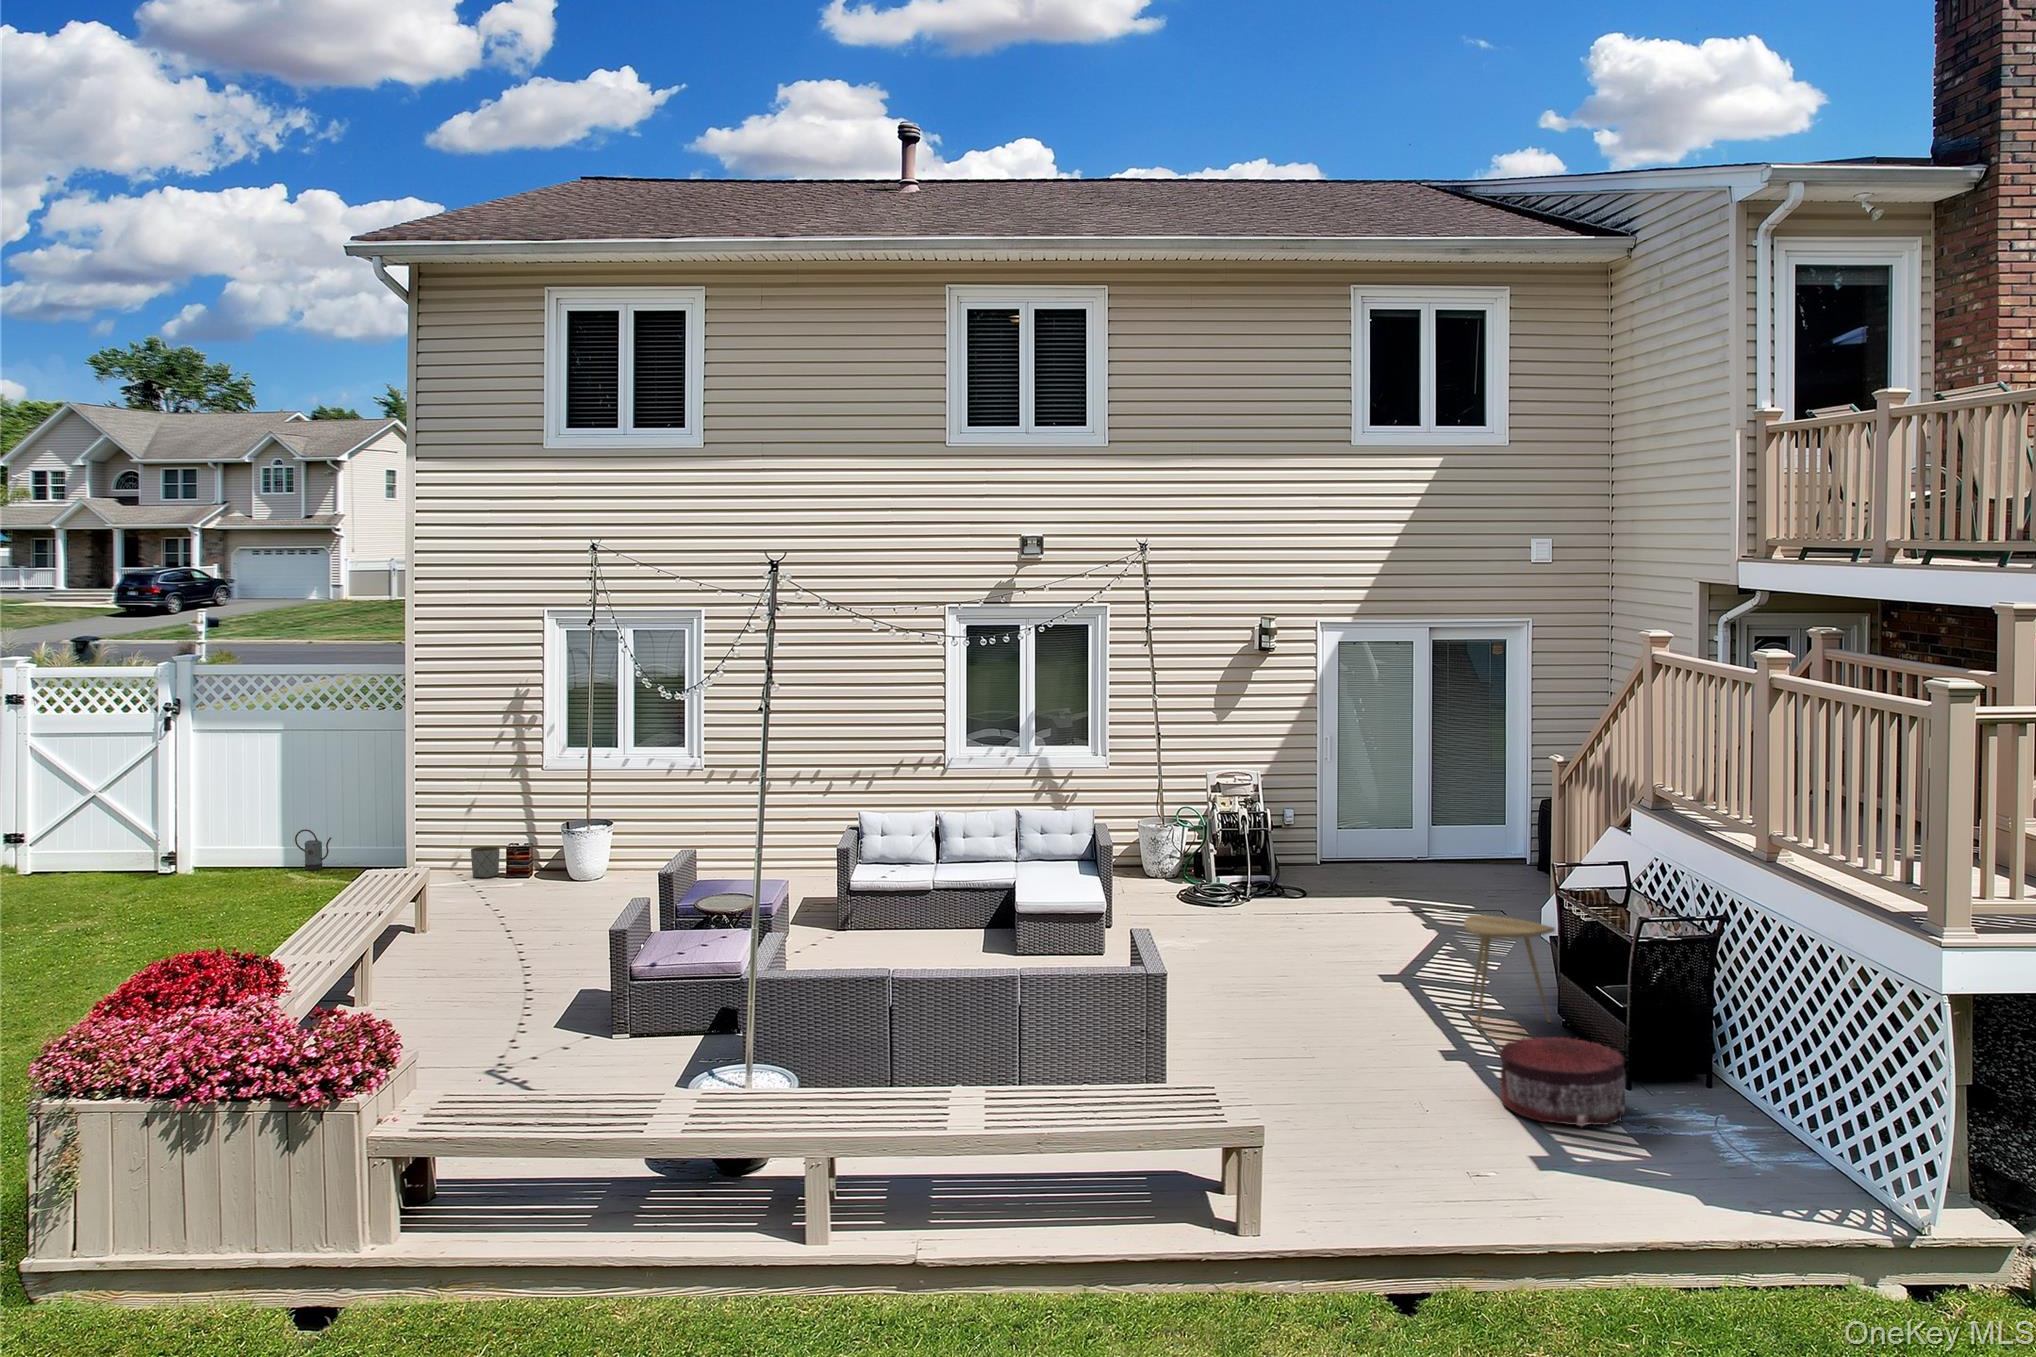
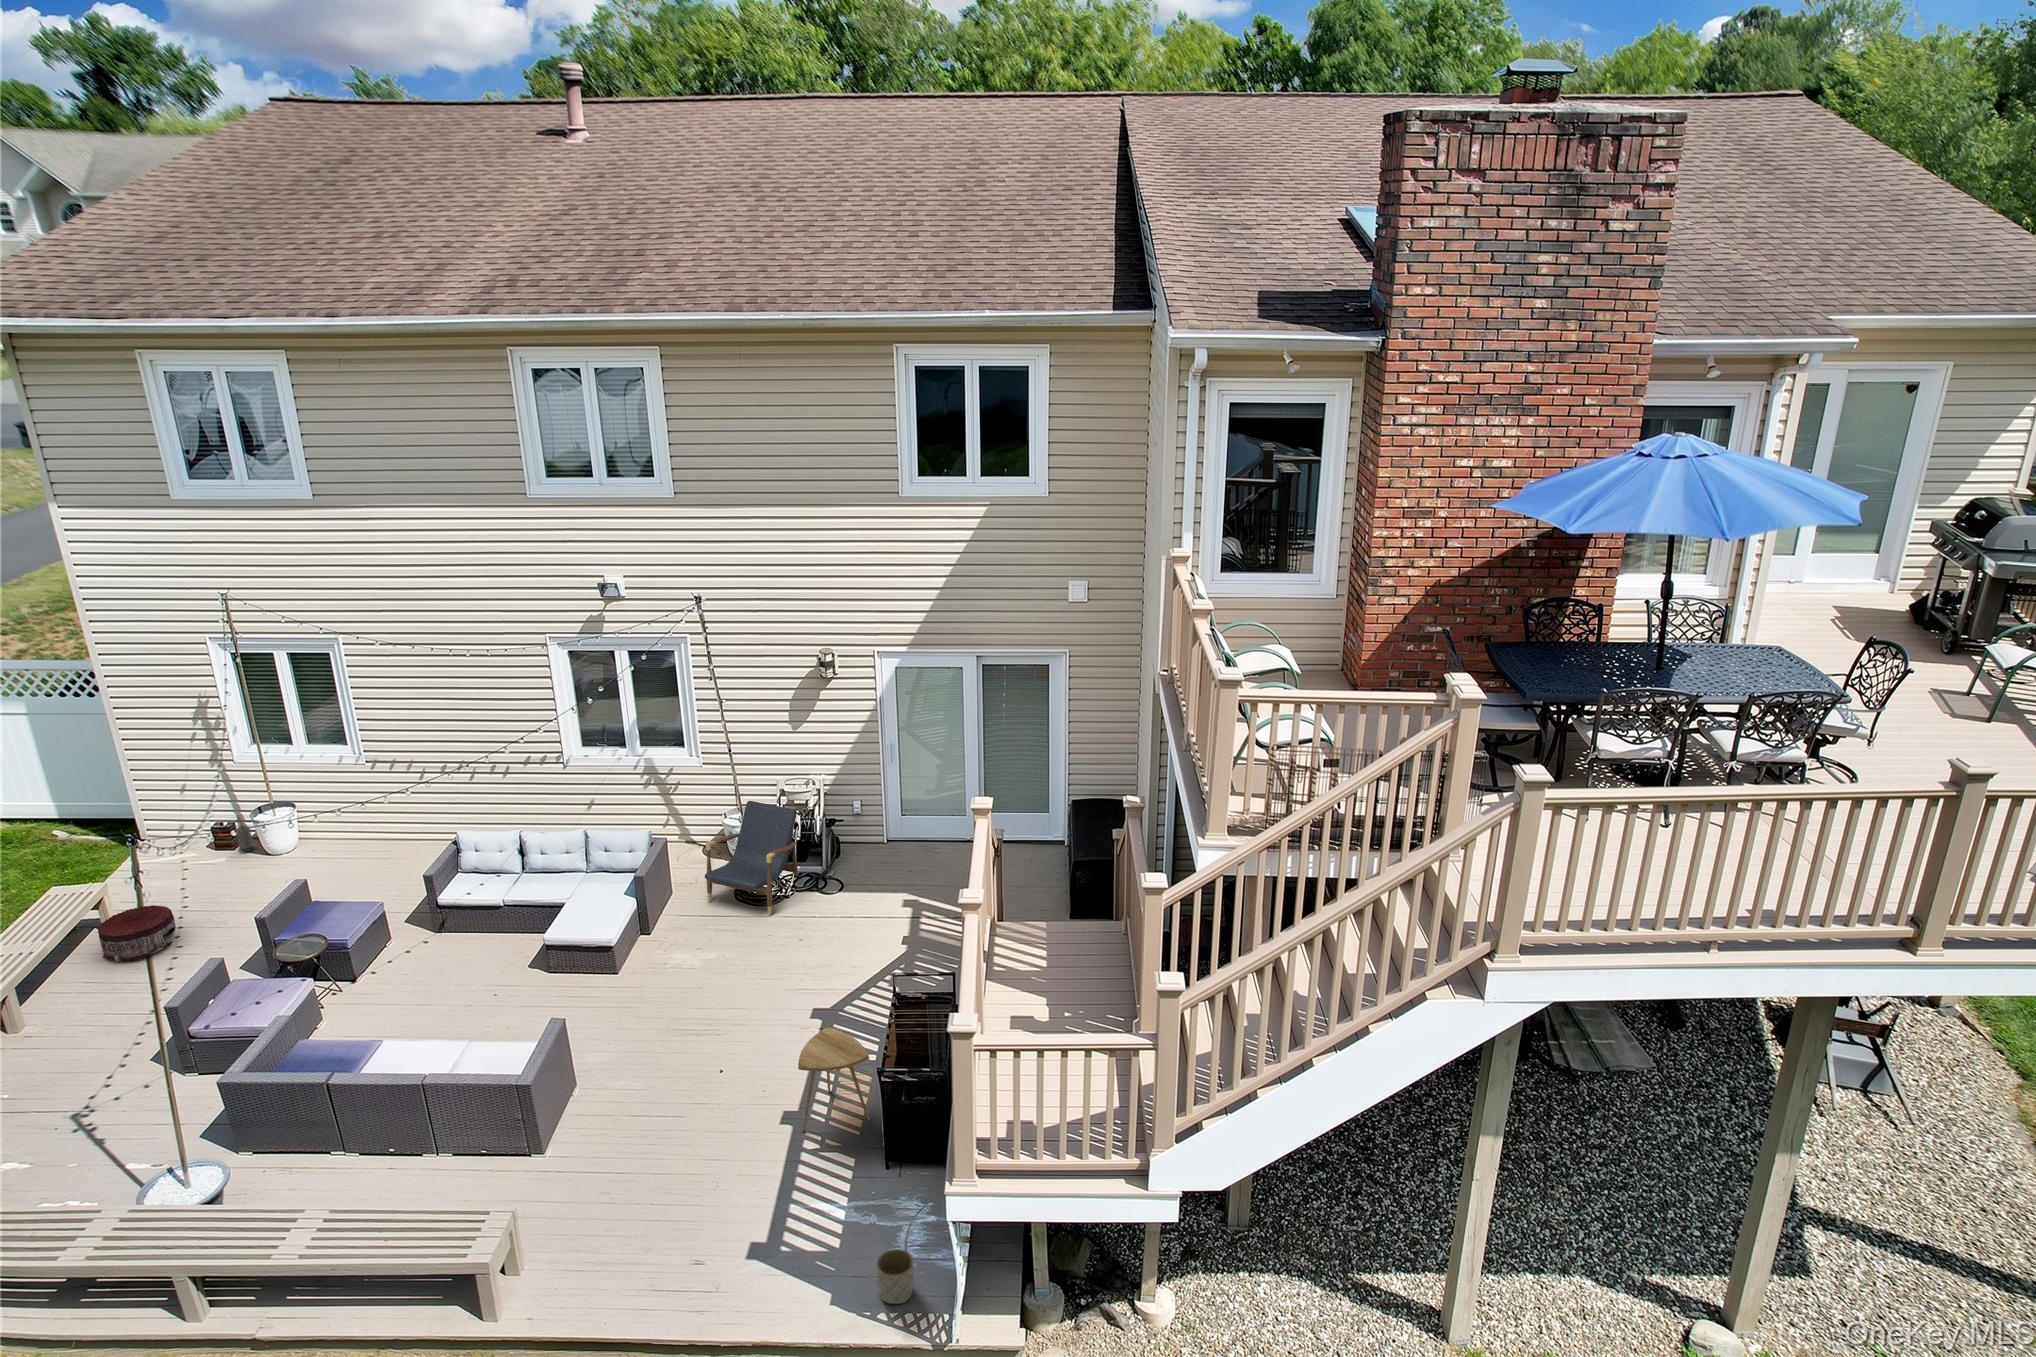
lounge chair: none [1151,790,1249,907] -> present [705,801,798,915]
watering can: present [295,829,331,870] -> present [235,817,254,853]
planter: present [471,847,500,878] -> present [876,1249,914,1304]
pouf: present [1500,1037,1625,1126] -> present [98,905,176,962]

